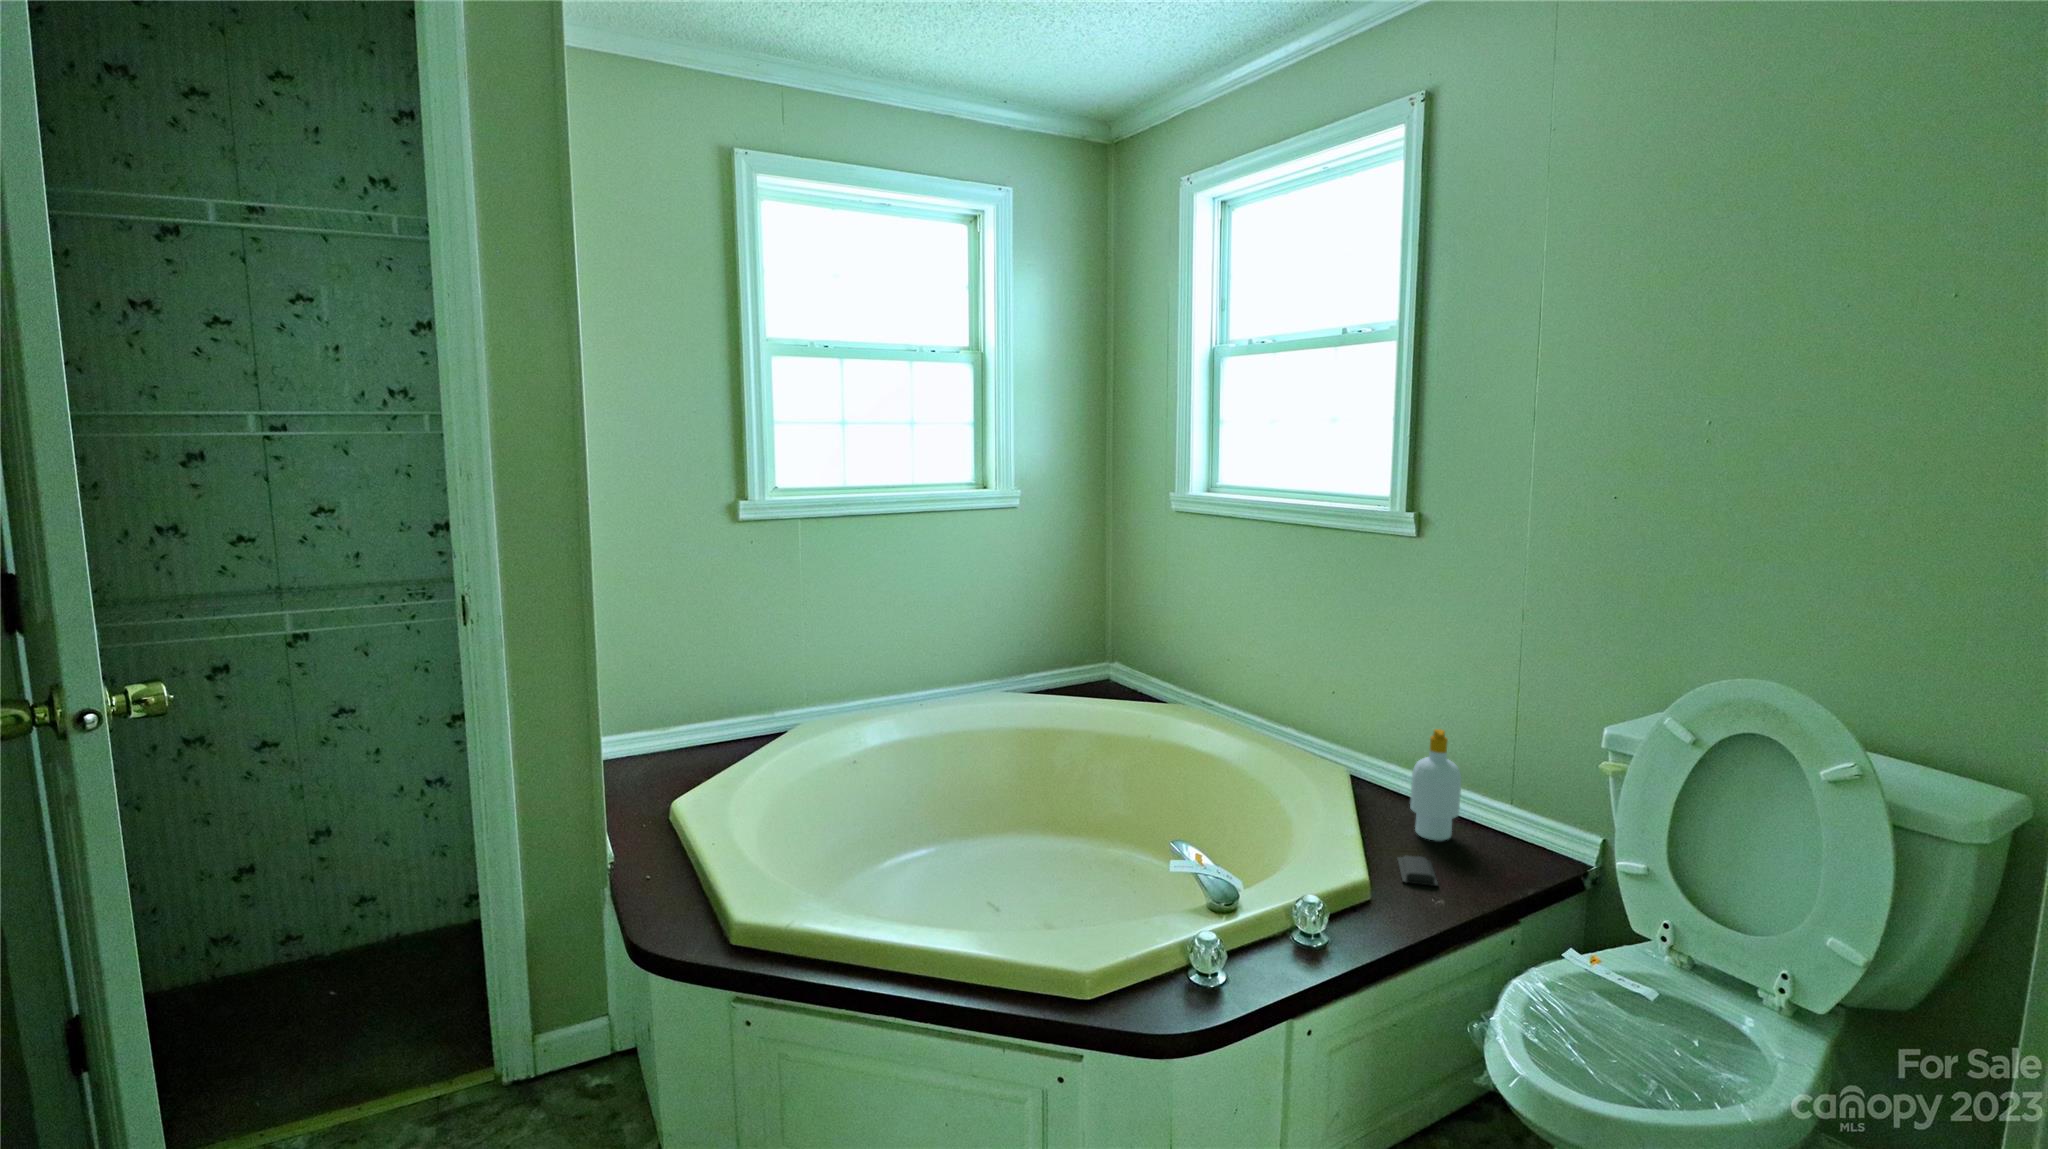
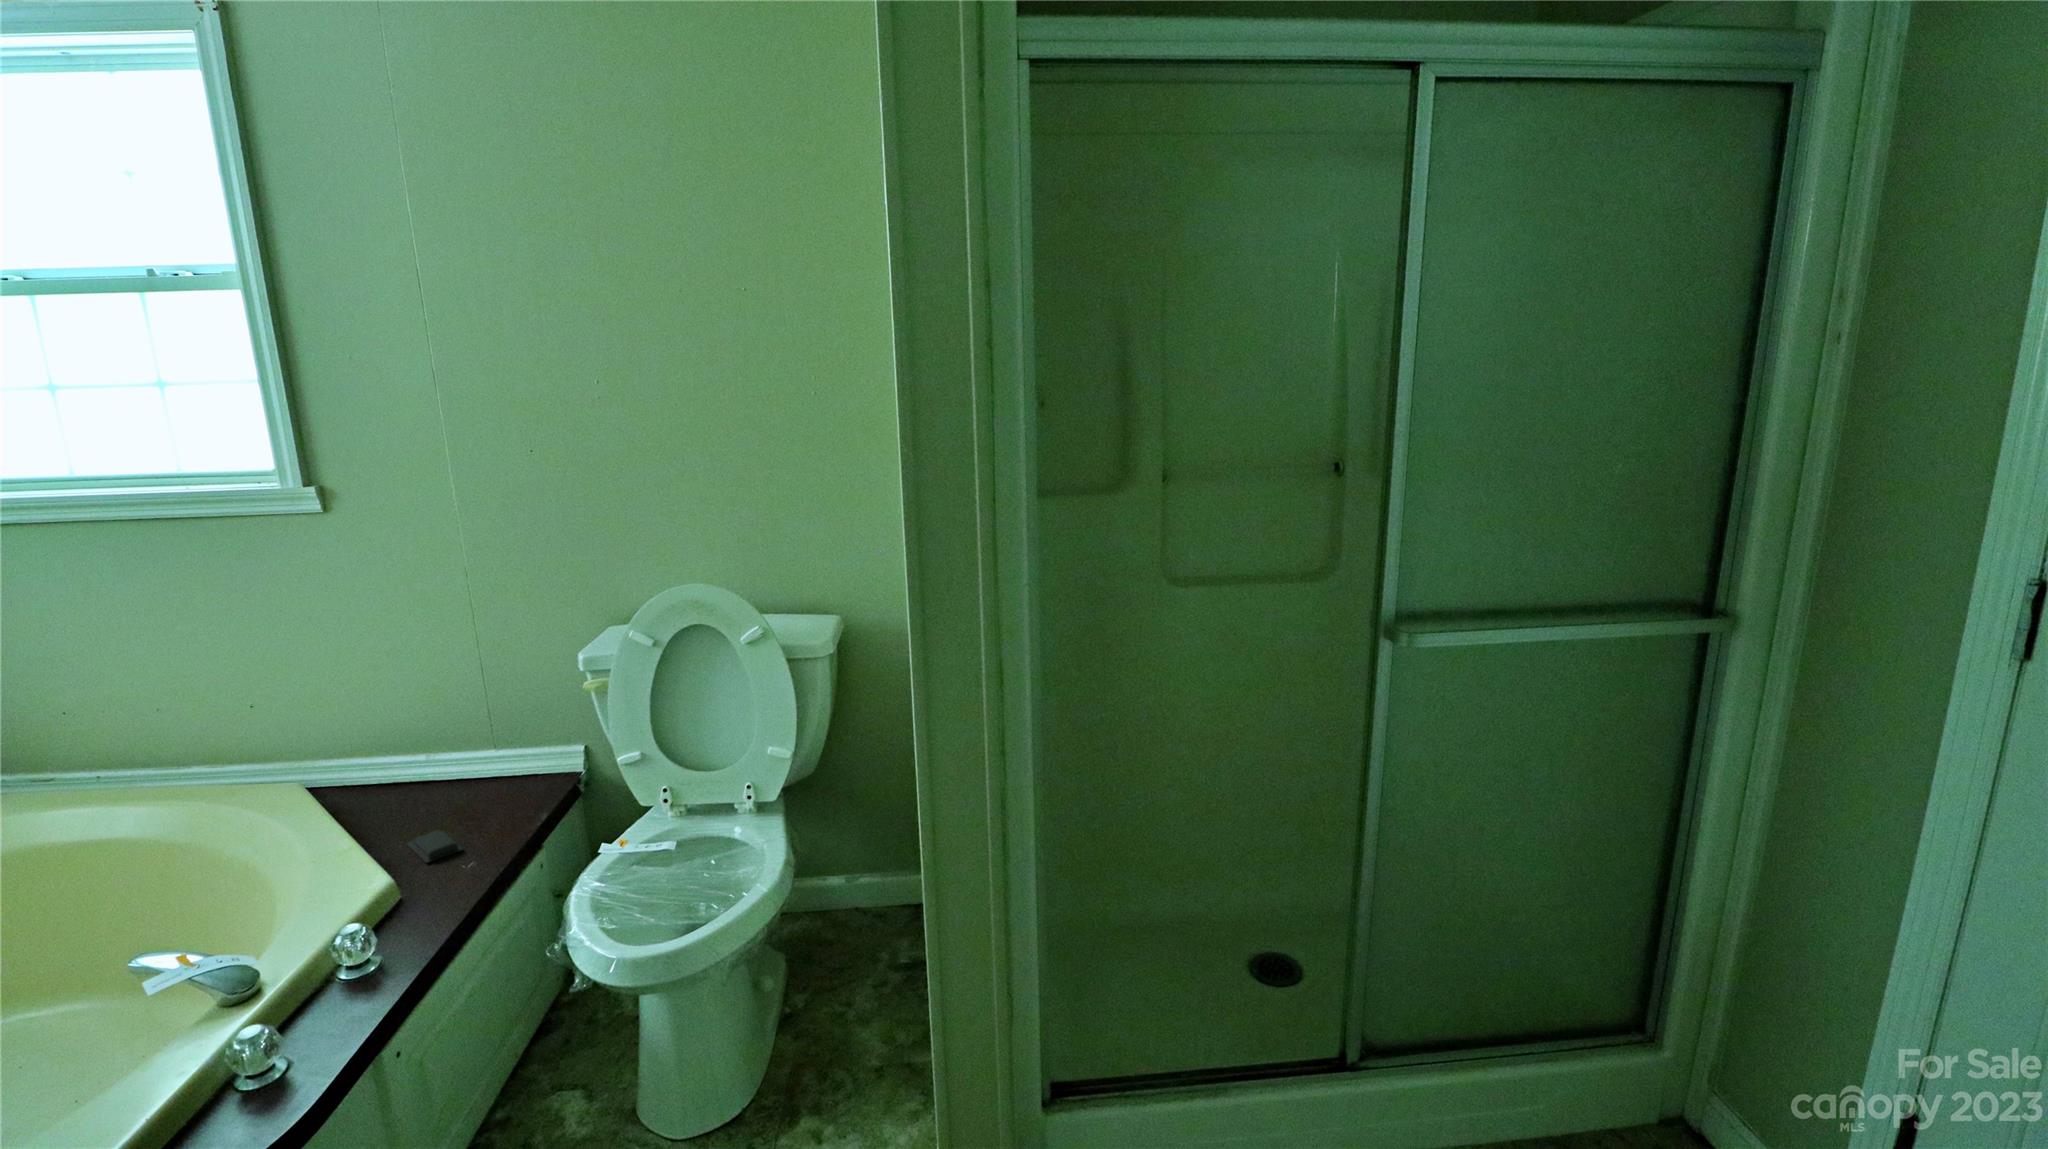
soap bottle: present [1410,729,1462,841] -> none [393,703,454,813]

